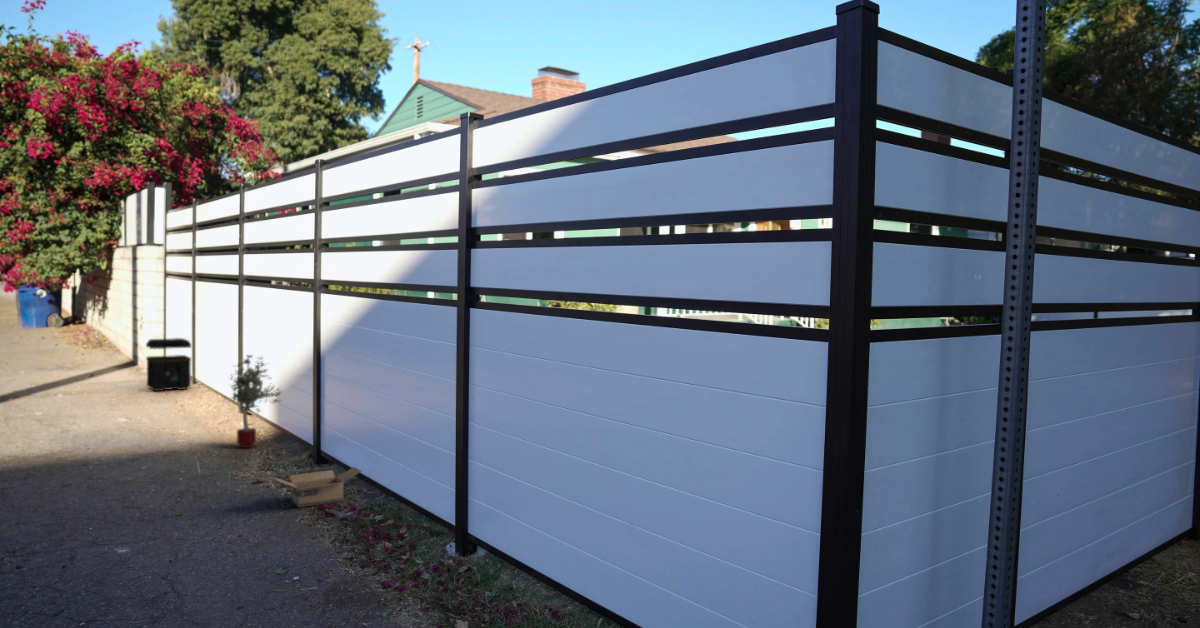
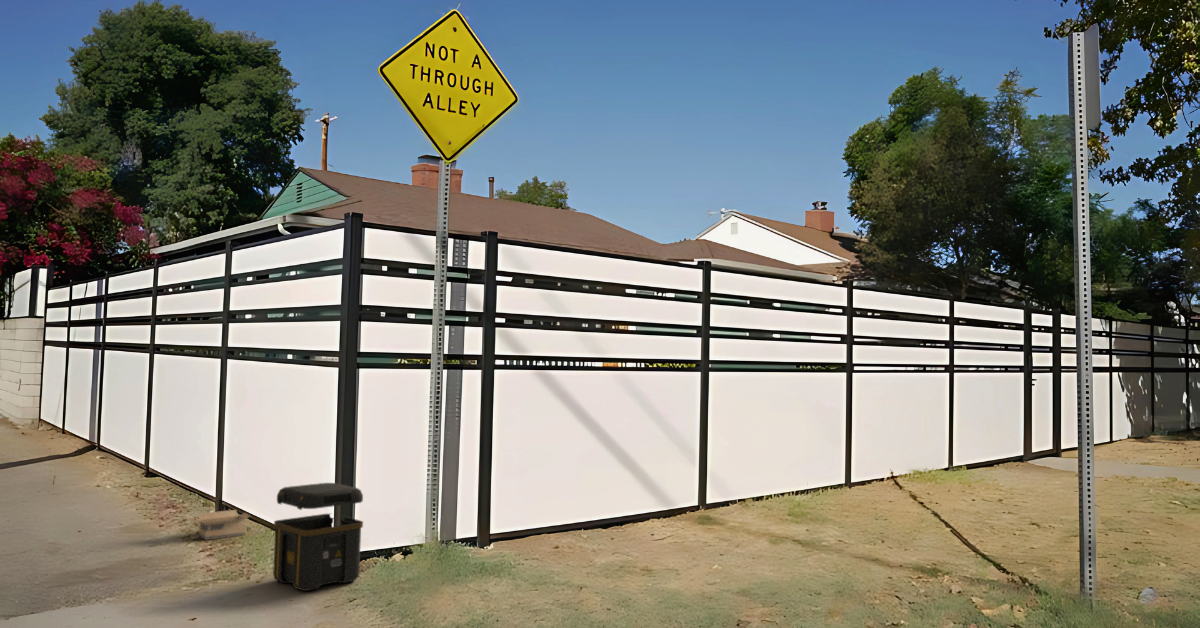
toolbox: present [146,338,191,391] -> present [273,483,363,591]
potted tree: present [232,355,281,448] -> none [139,414,191,500]

